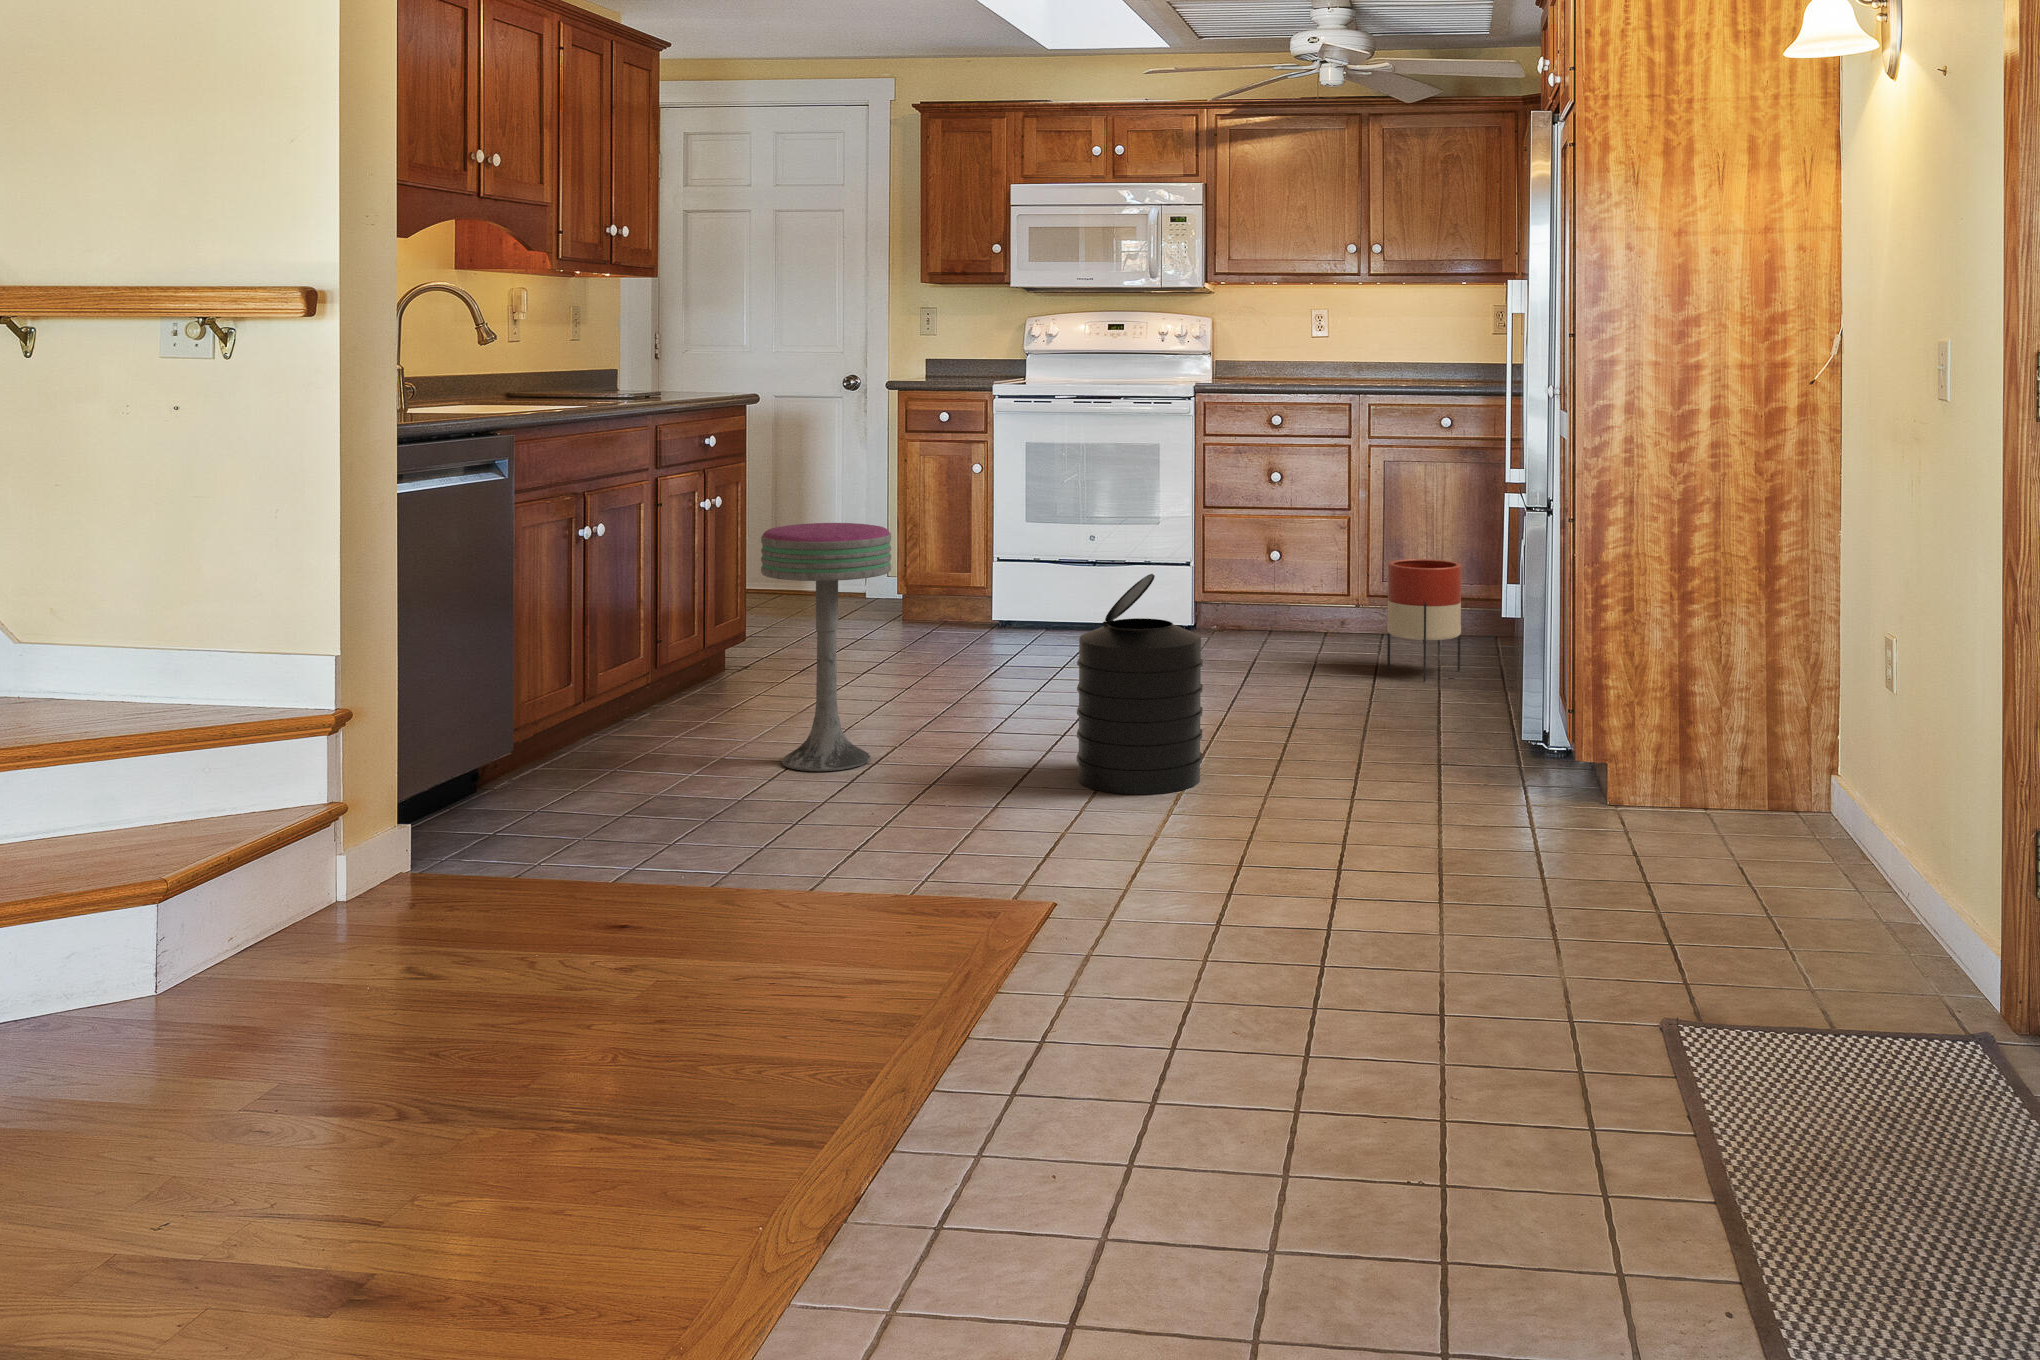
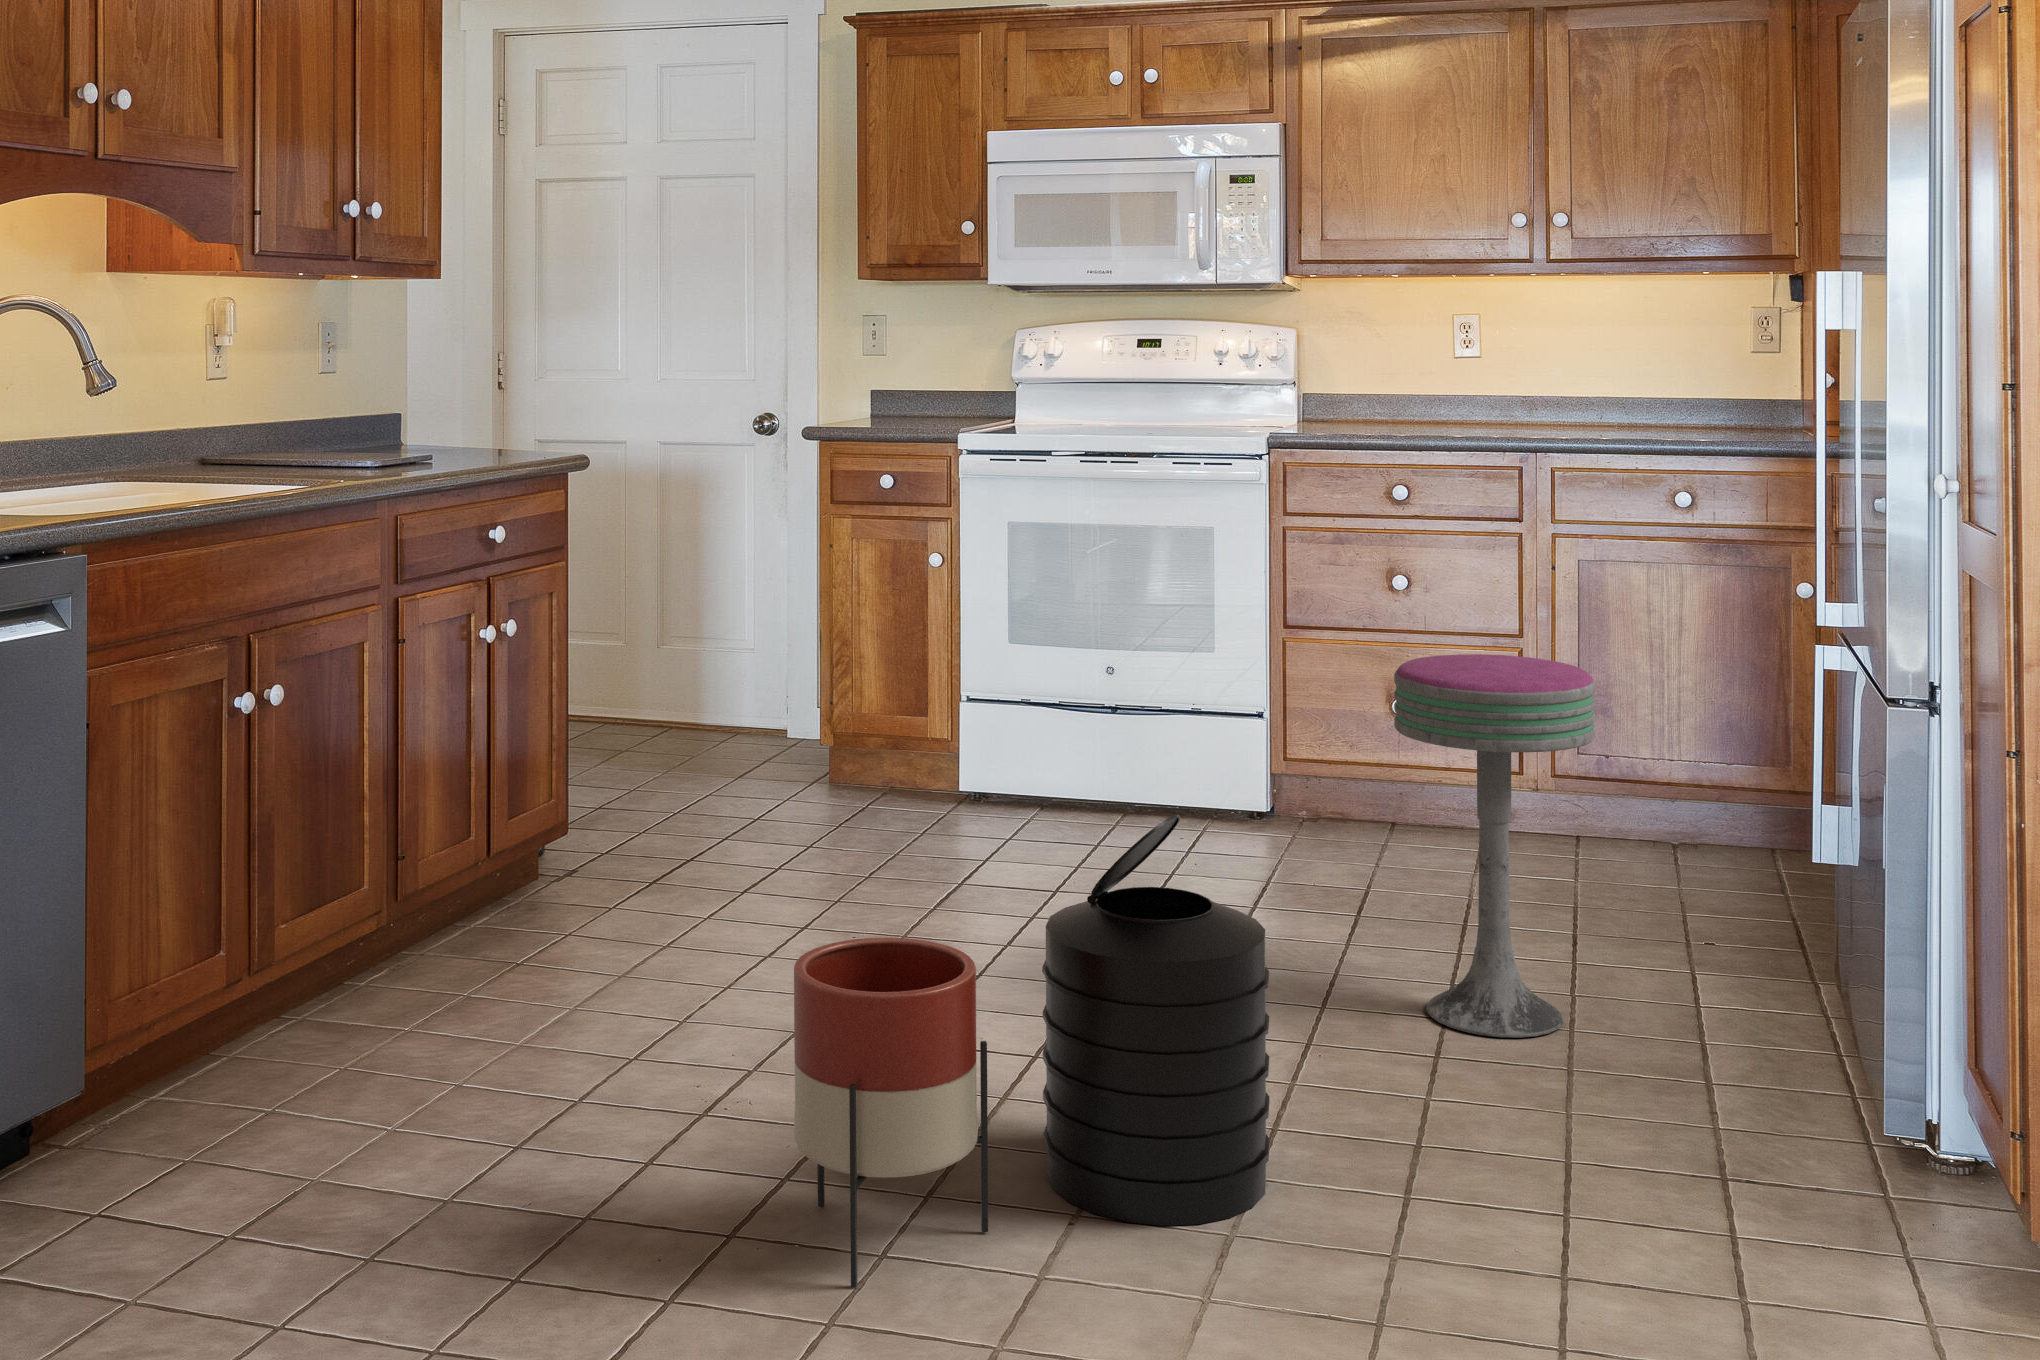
bar stool: present [761,523,891,771] -> present [1394,654,1595,1038]
planter: present [1387,559,1461,682] -> present [794,938,988,1287]

